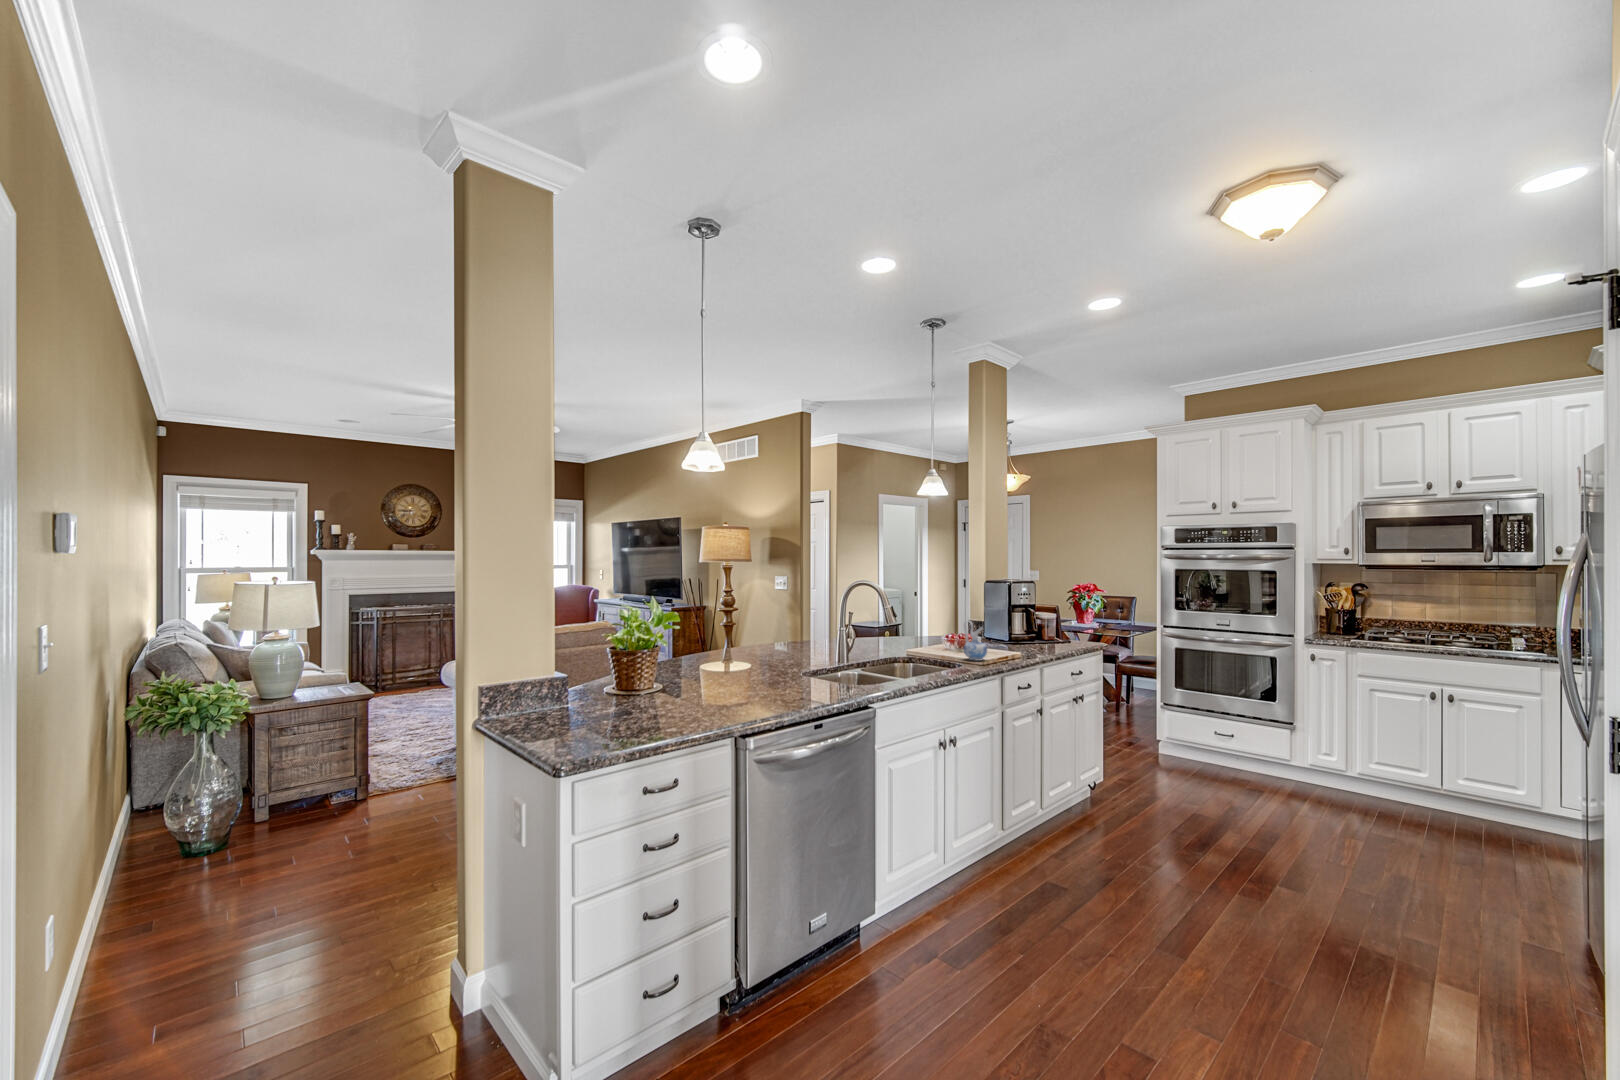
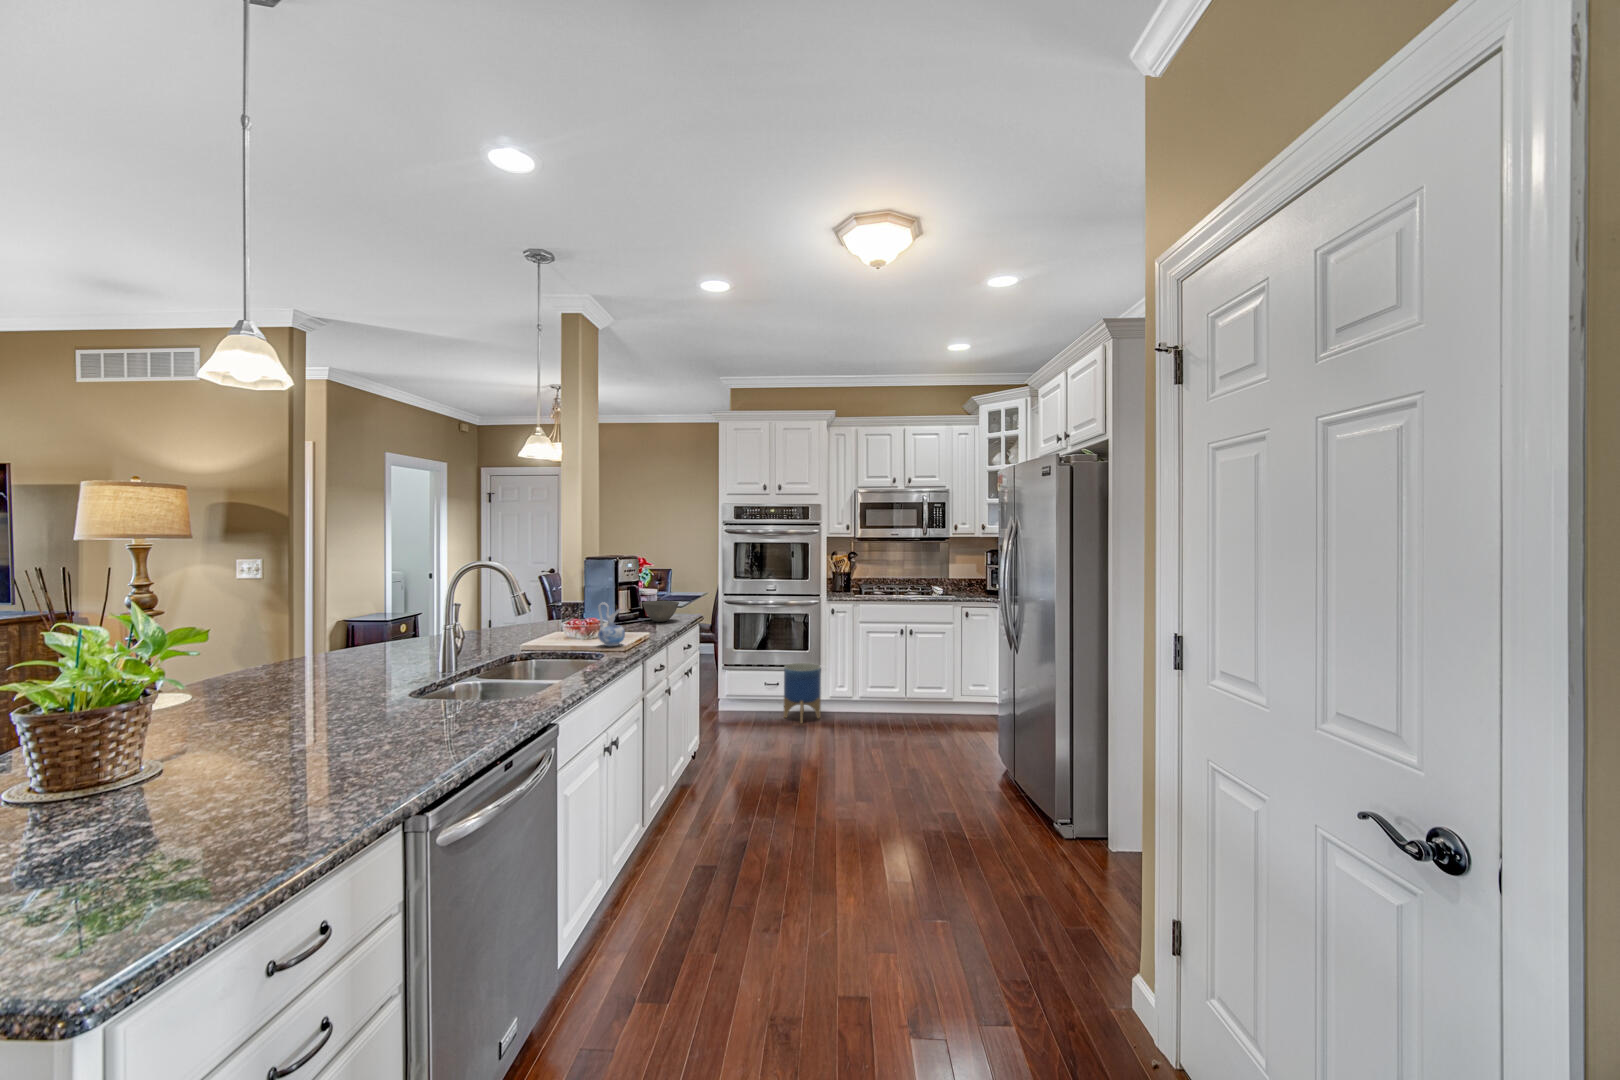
bowl: none [1029,625,1067,646] -> present [642,601,679,622]
planter: none [1236,717,1290,793] -> present [784,663,821,723]

